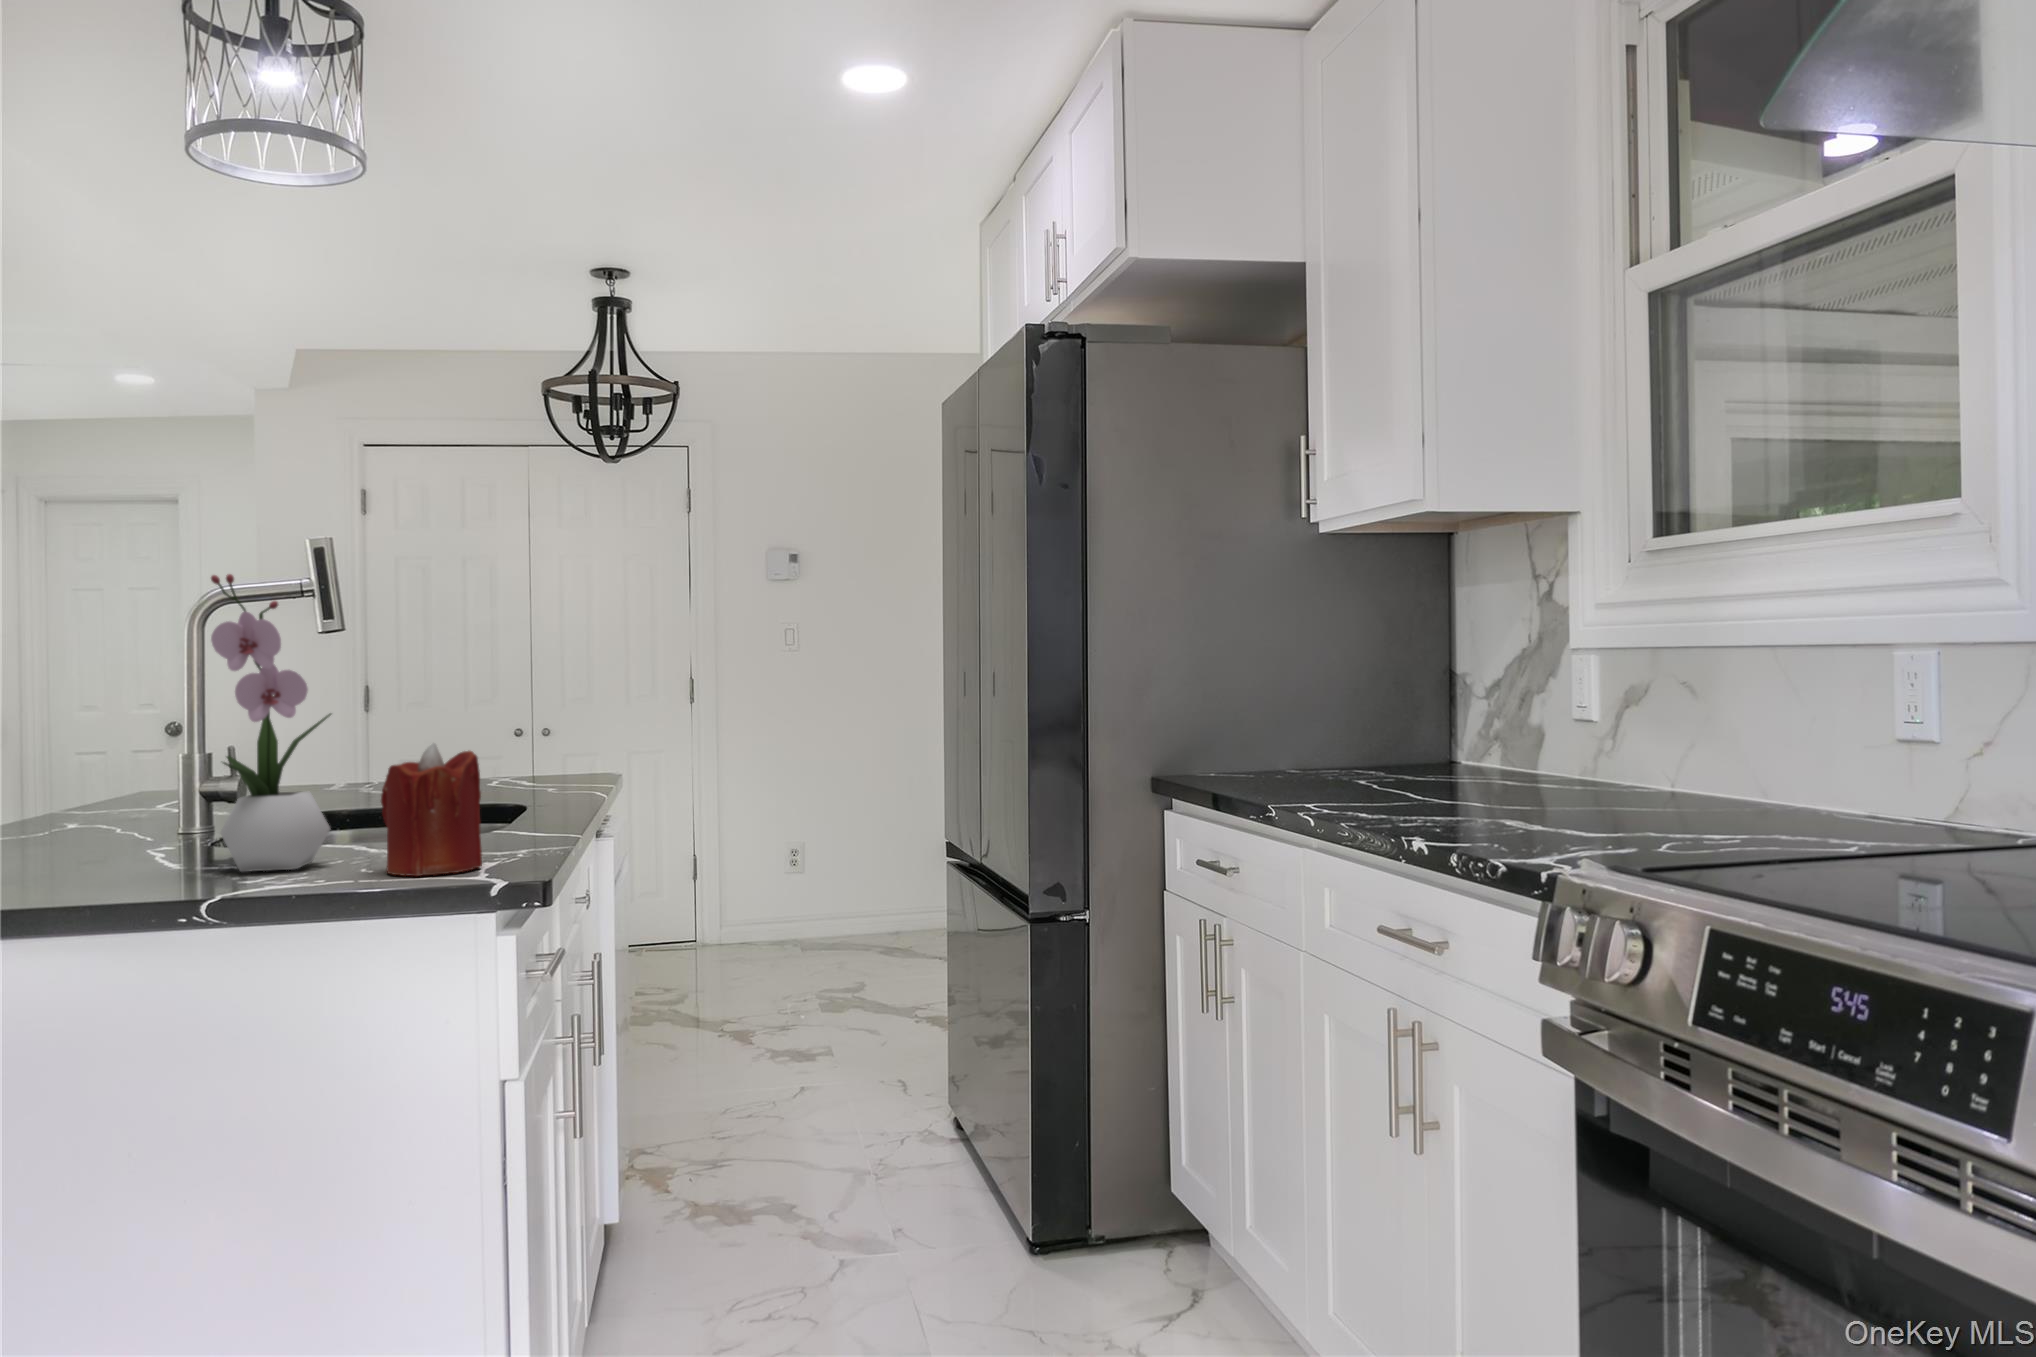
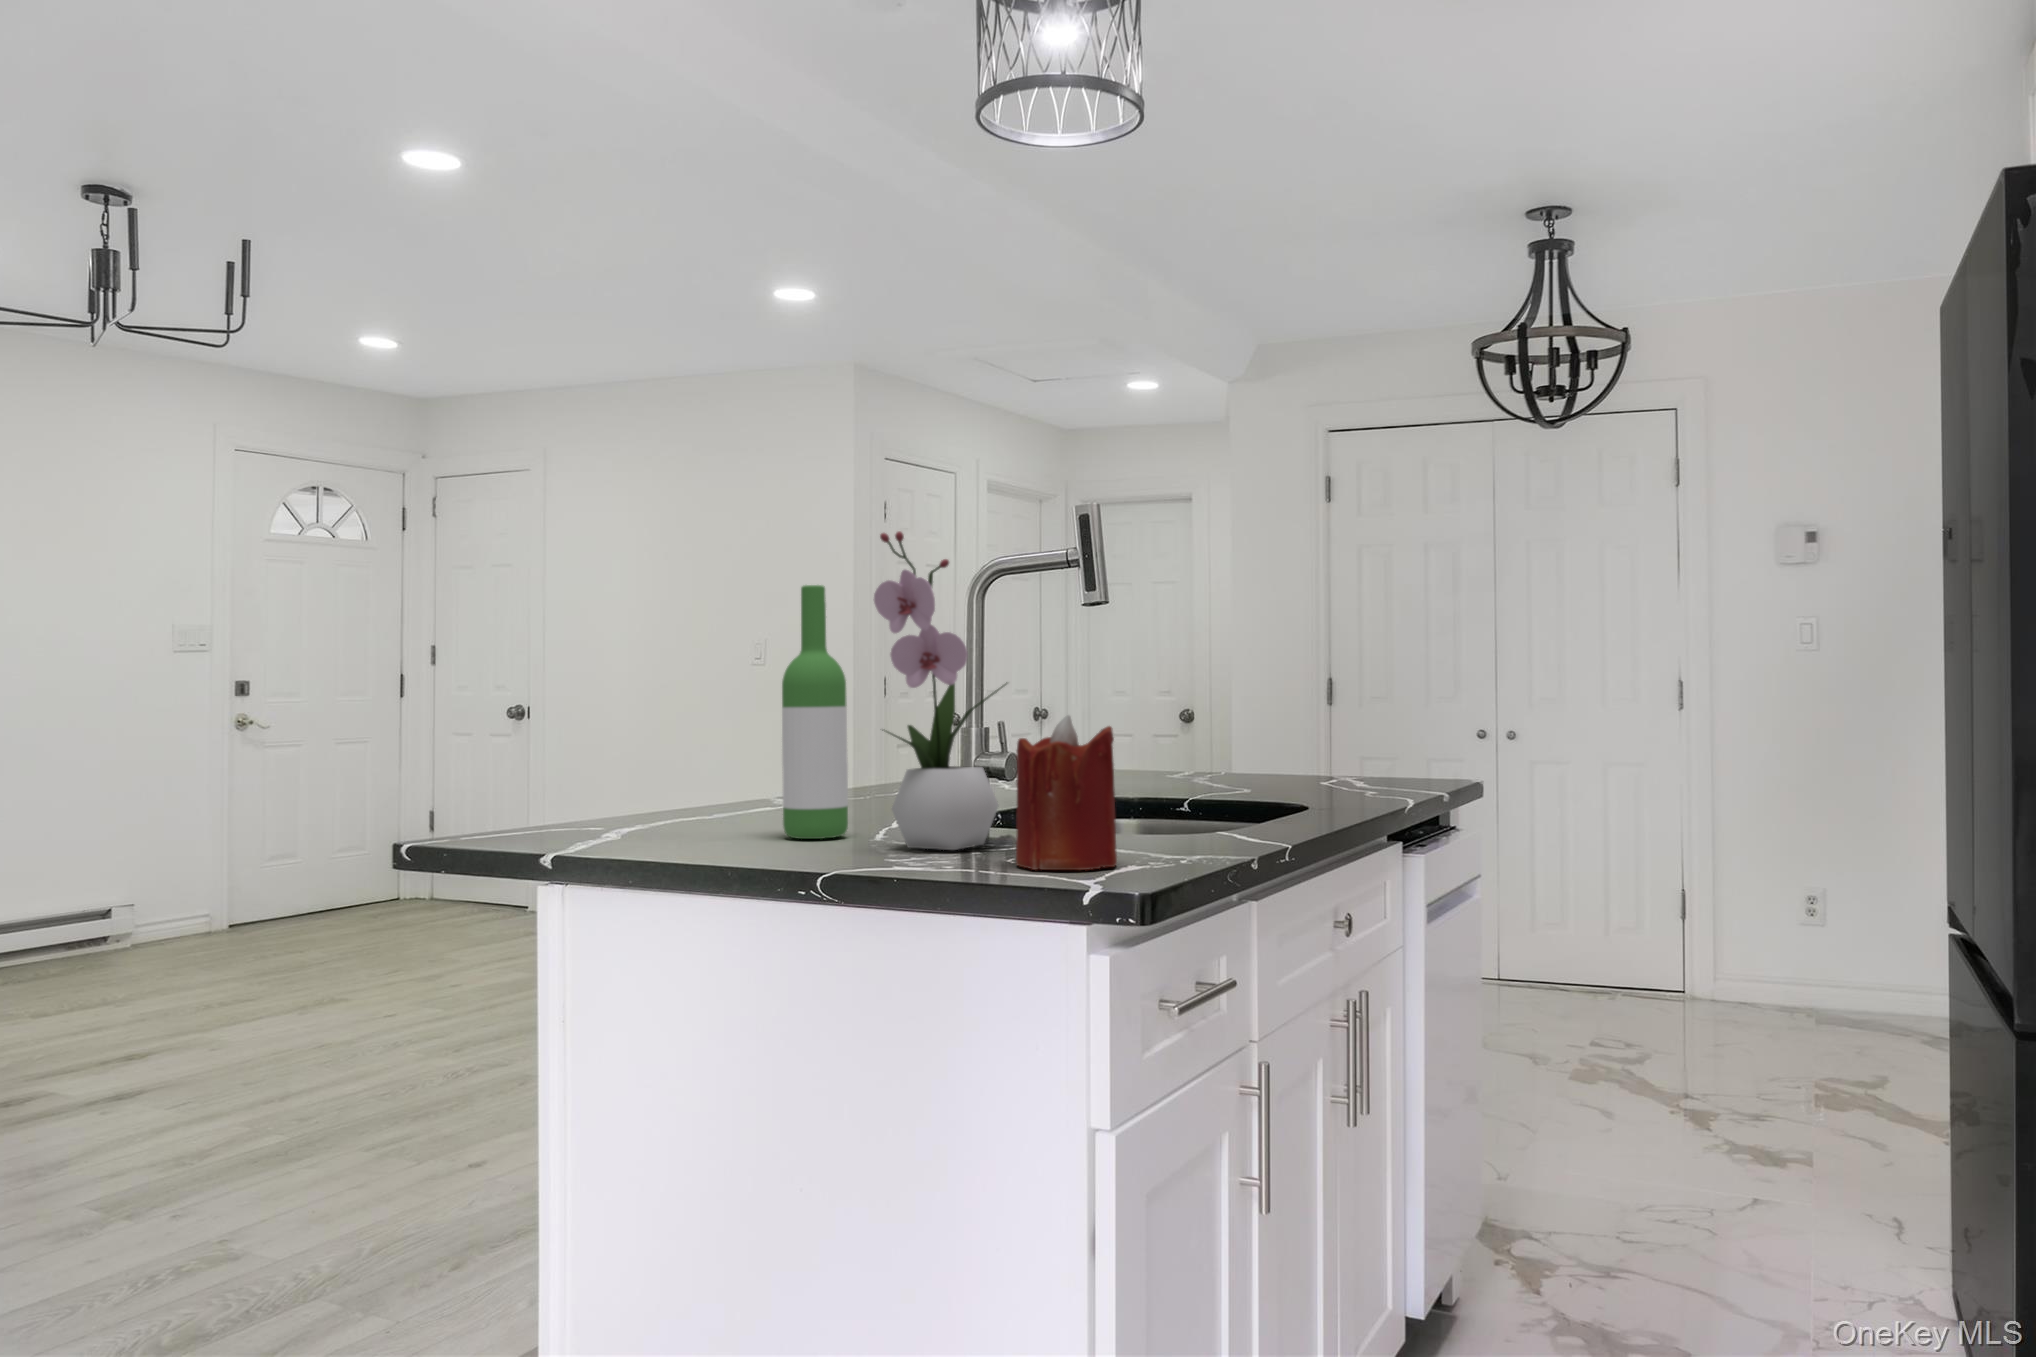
wine bottle: none [56,618,137,876] -> present [782,585,848,839]

